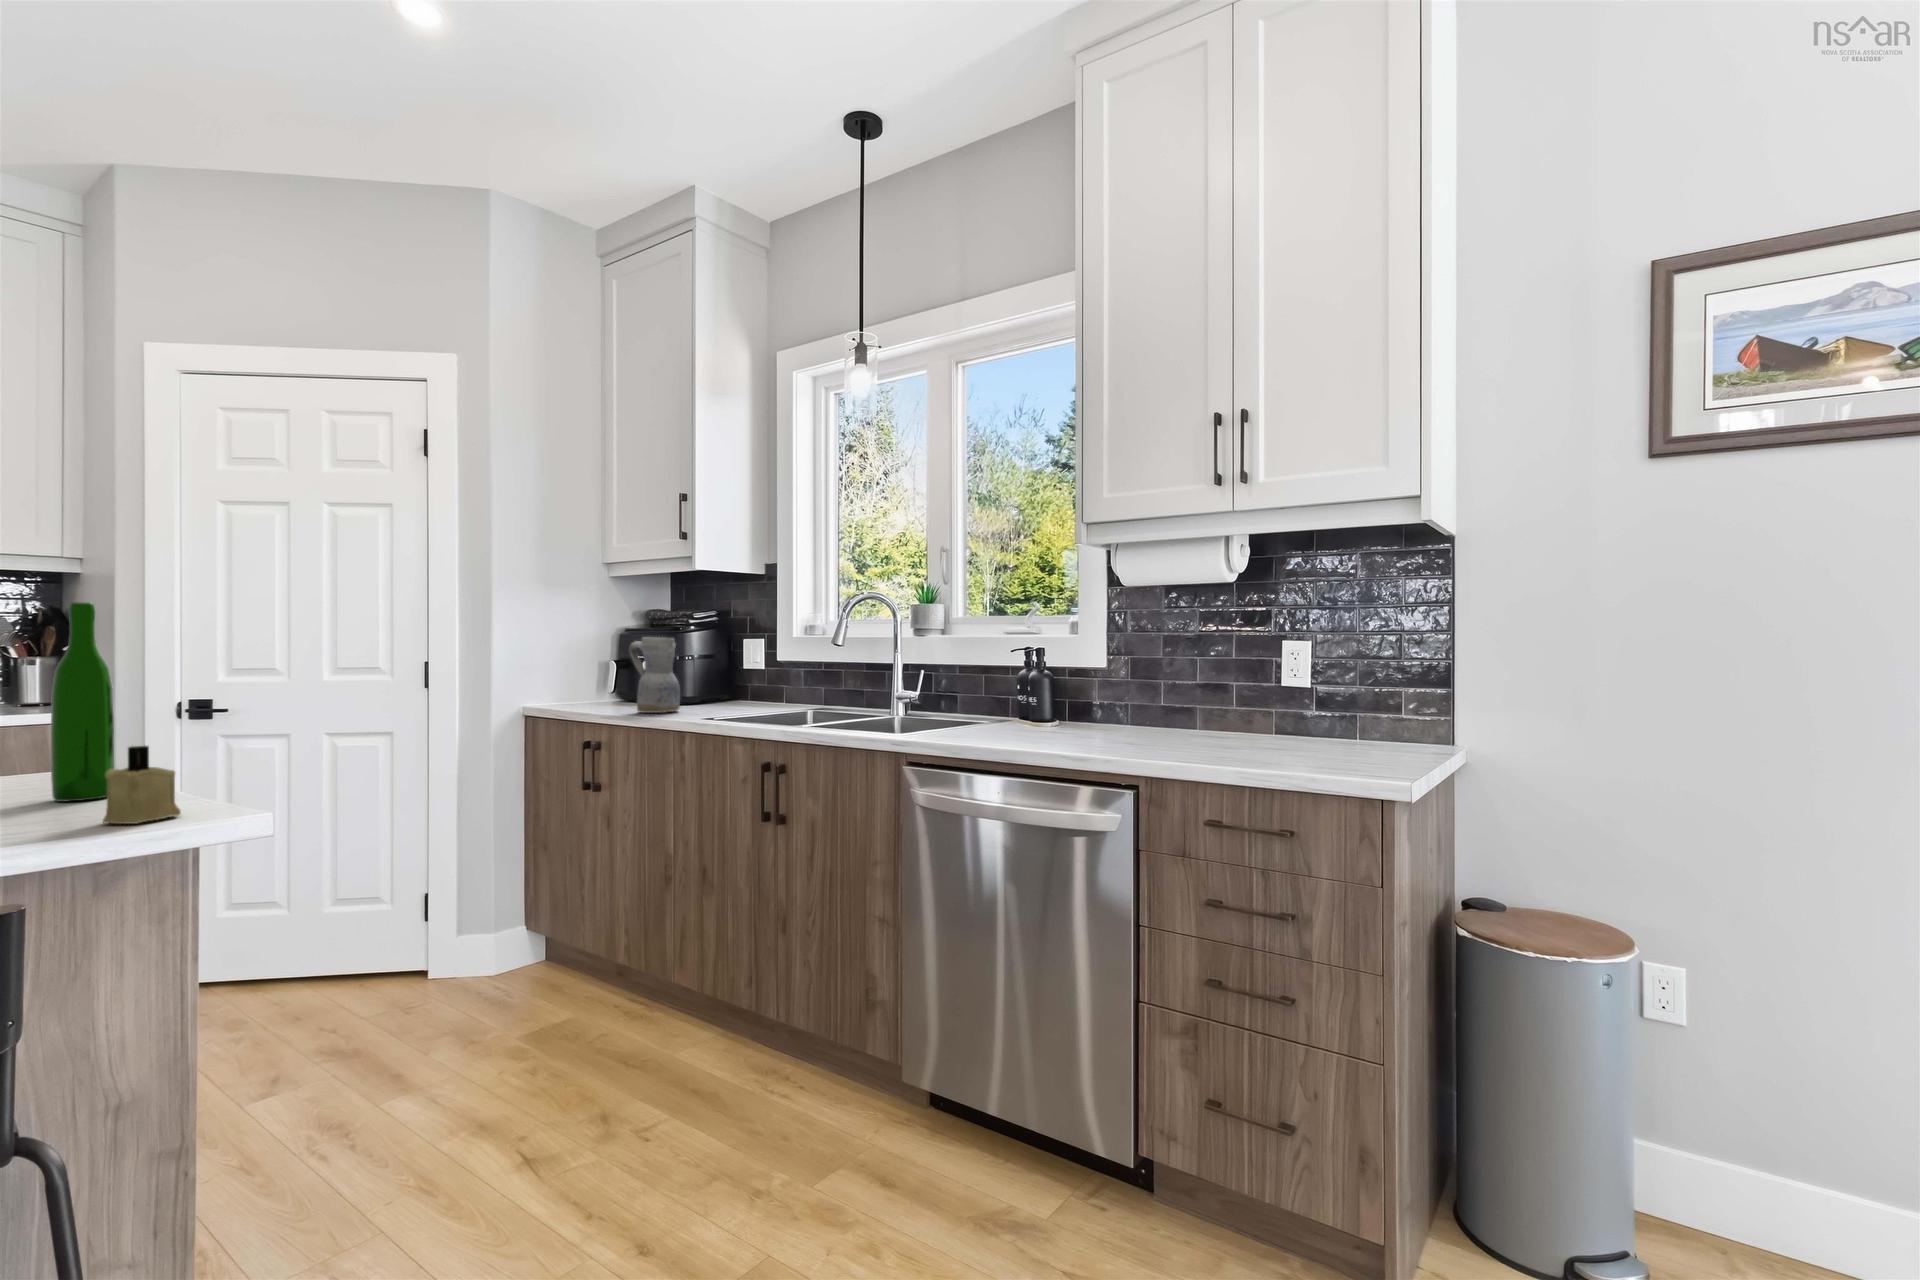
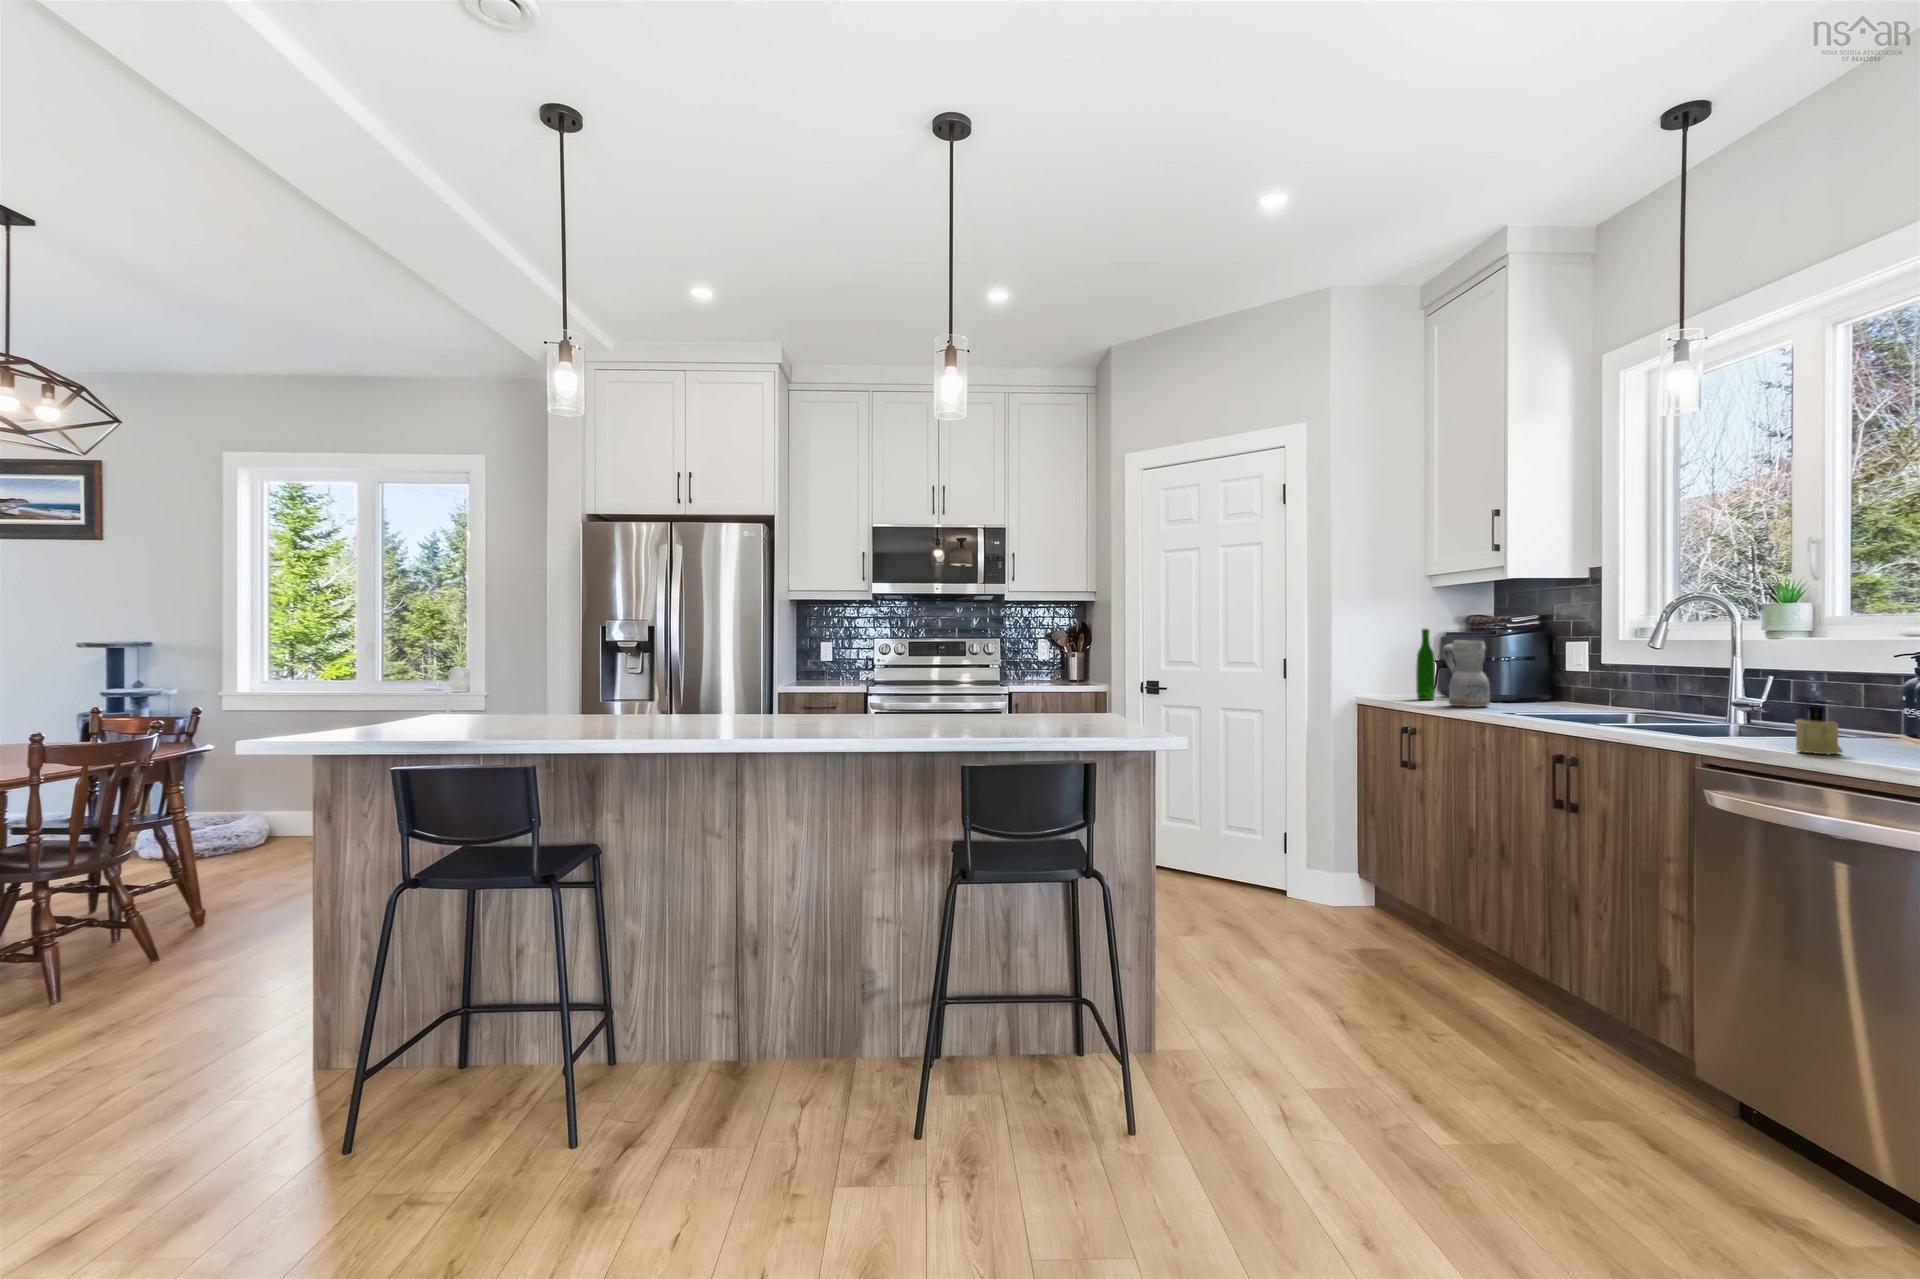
wine bottle: present [51,602,114,801] -> present [1416,629,1435,700]
candle: present [103,746,181,824] -> present [1795,706,1843,754]

